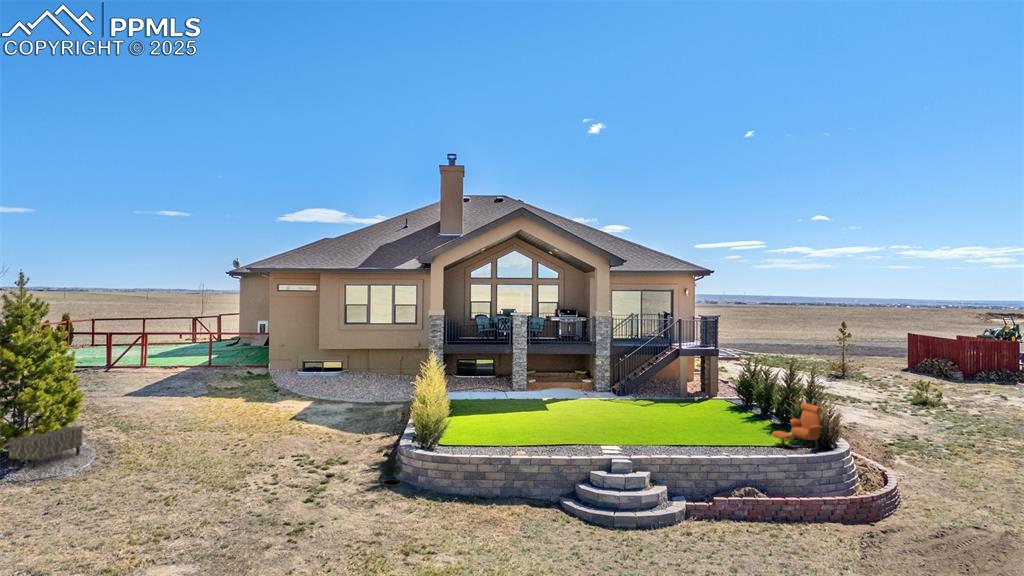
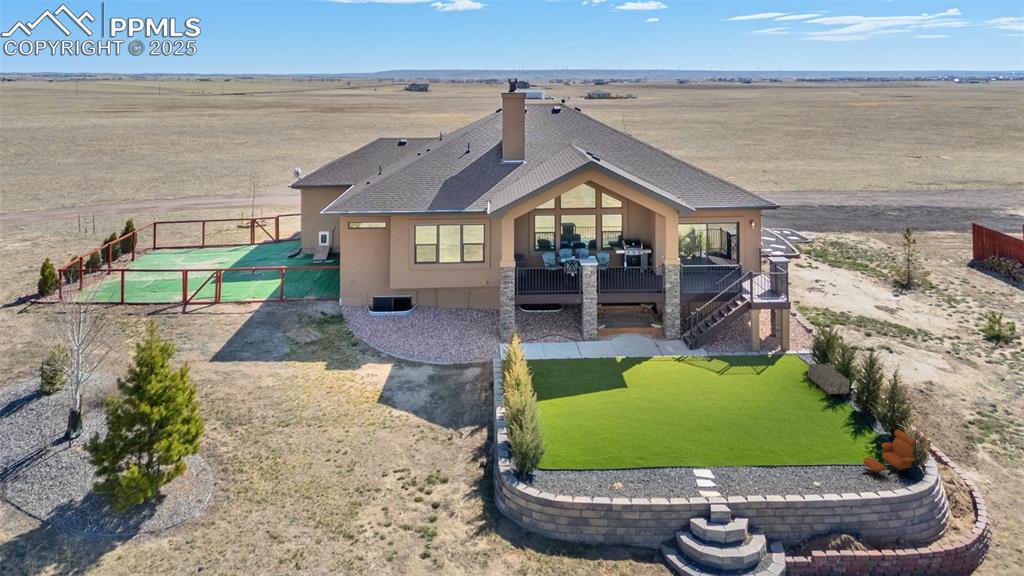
bench: present [9,427,83,469] -> present [808,364,850,399]
potted tree: present [381,451,402,487] -> none [487,490,511,525]

